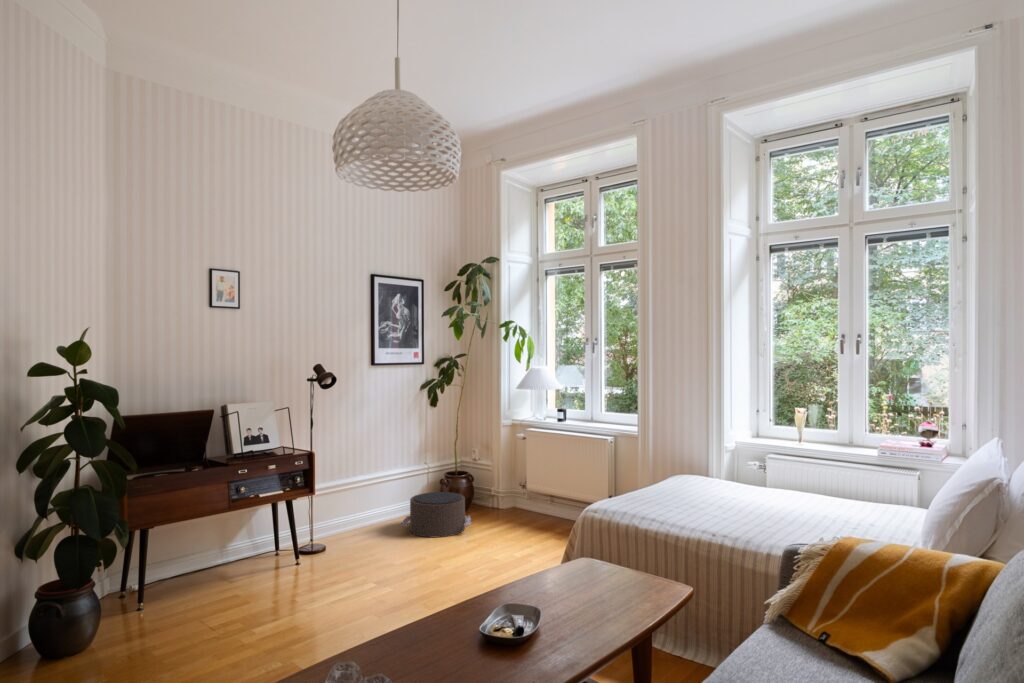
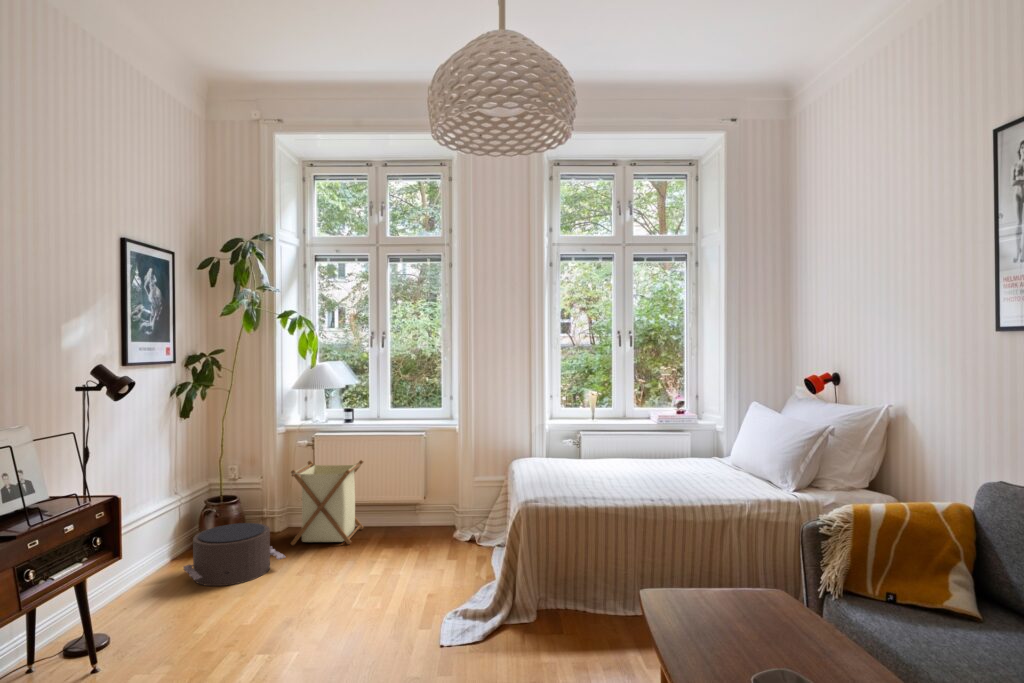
laundry basket: none [495,451,562,529] -> present [291,460,363,545]

